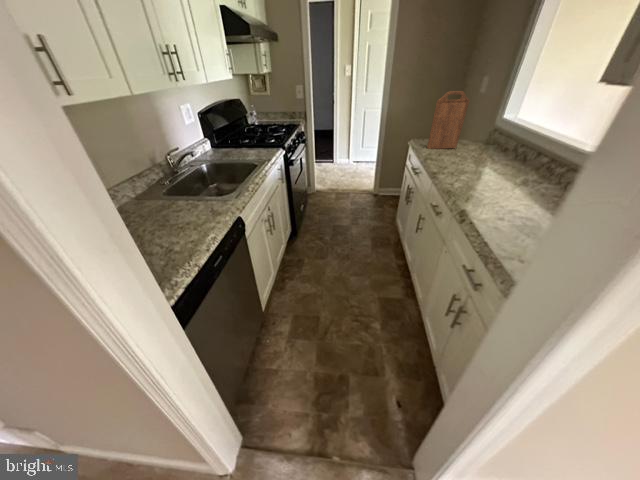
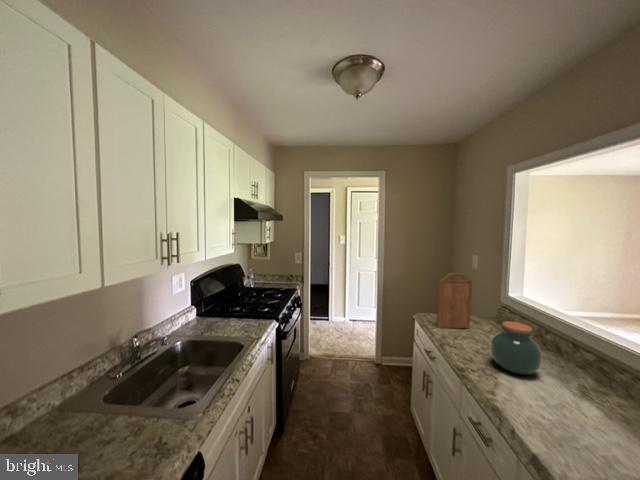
jar: none [464,131,504,174] -> present [491,321,542,374]

